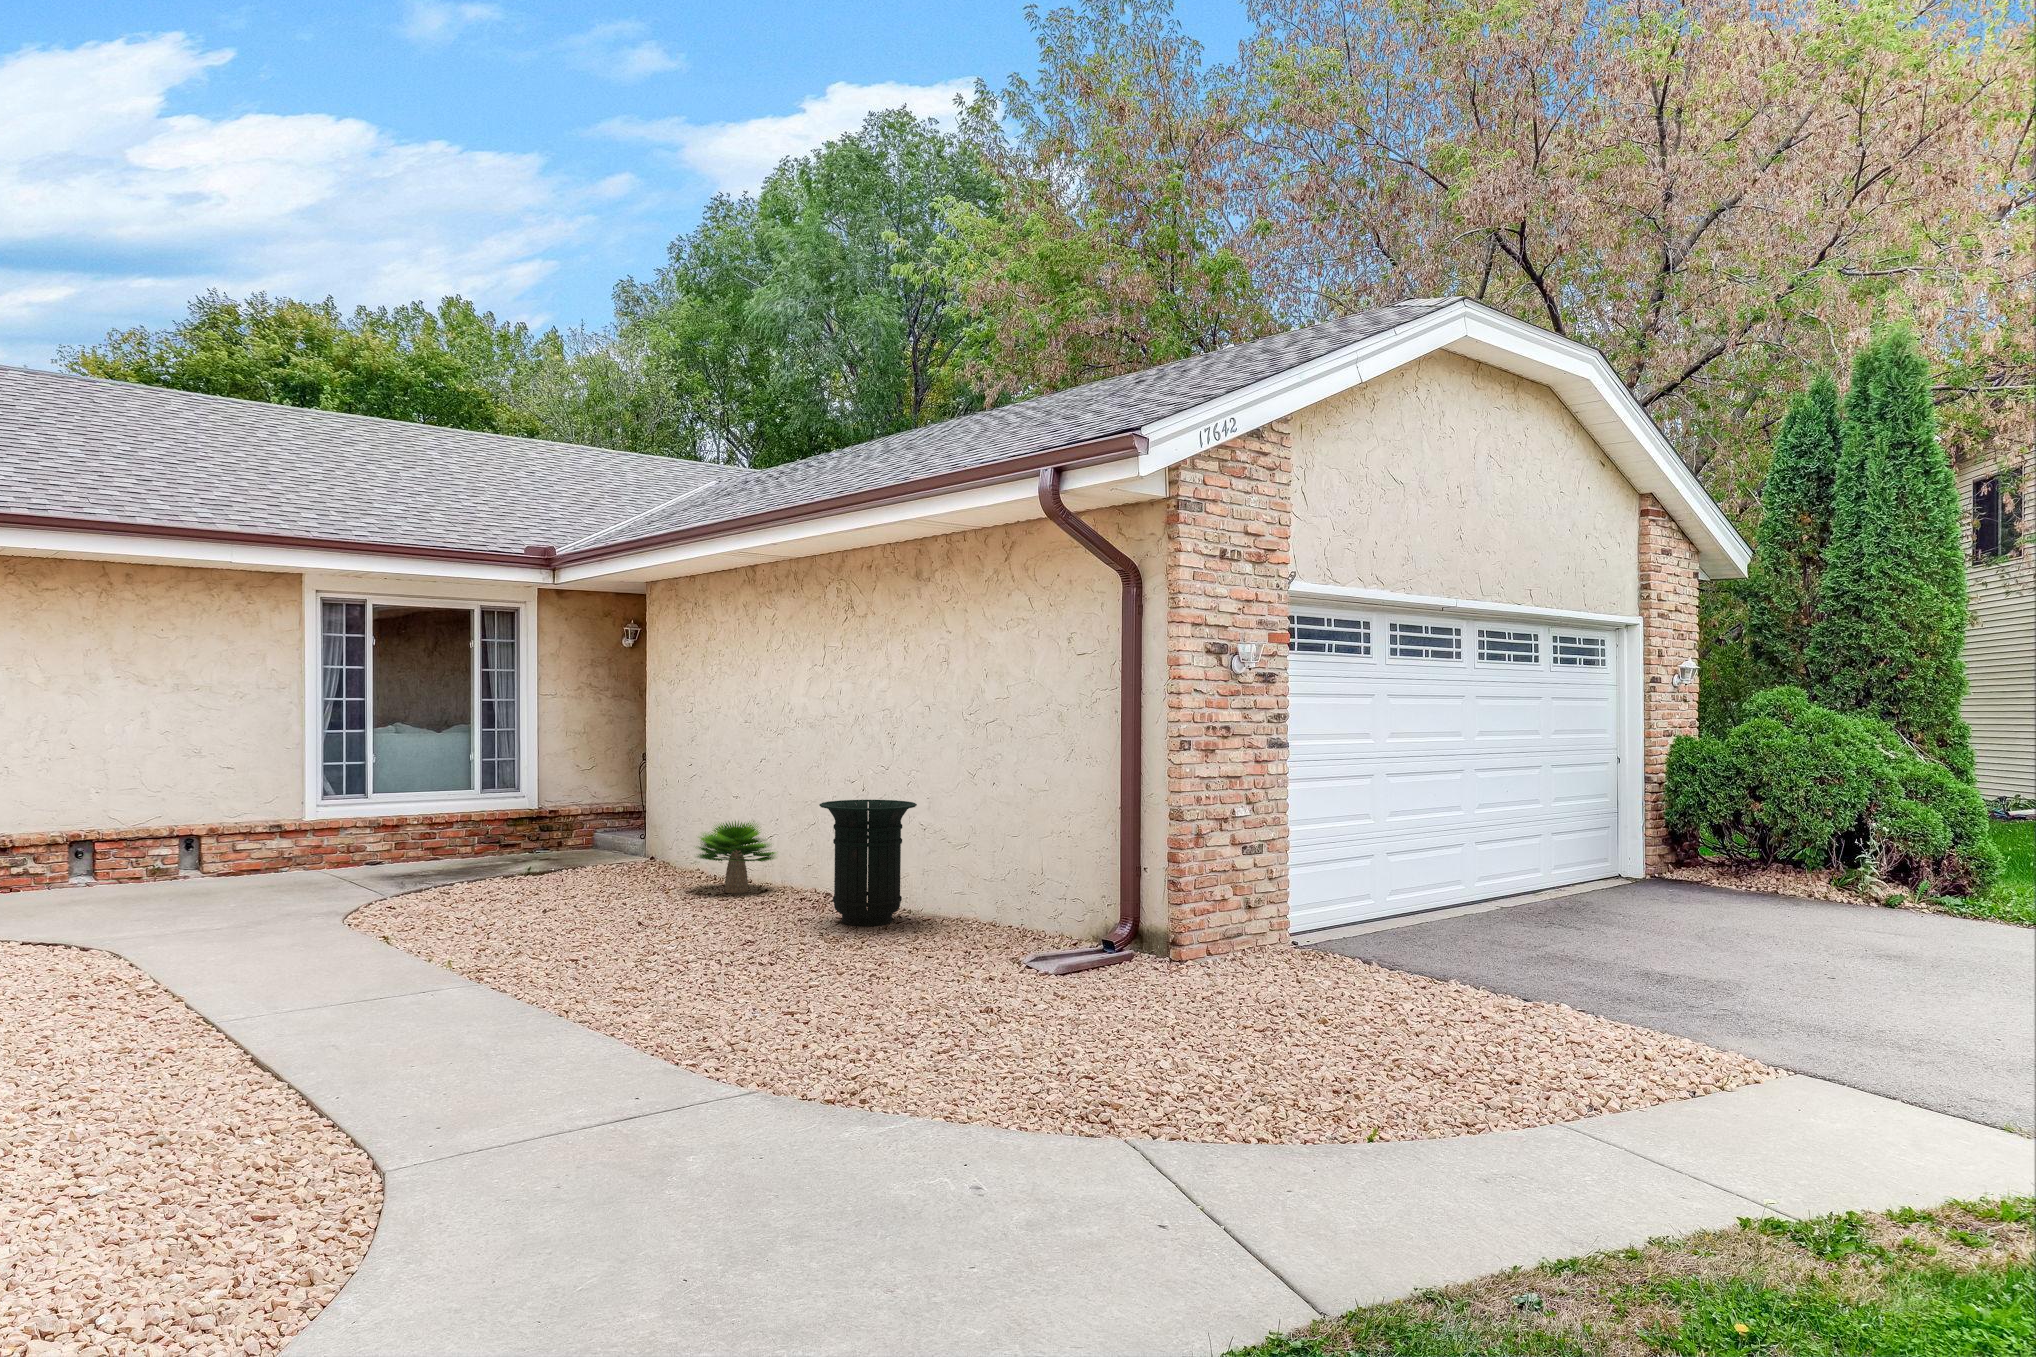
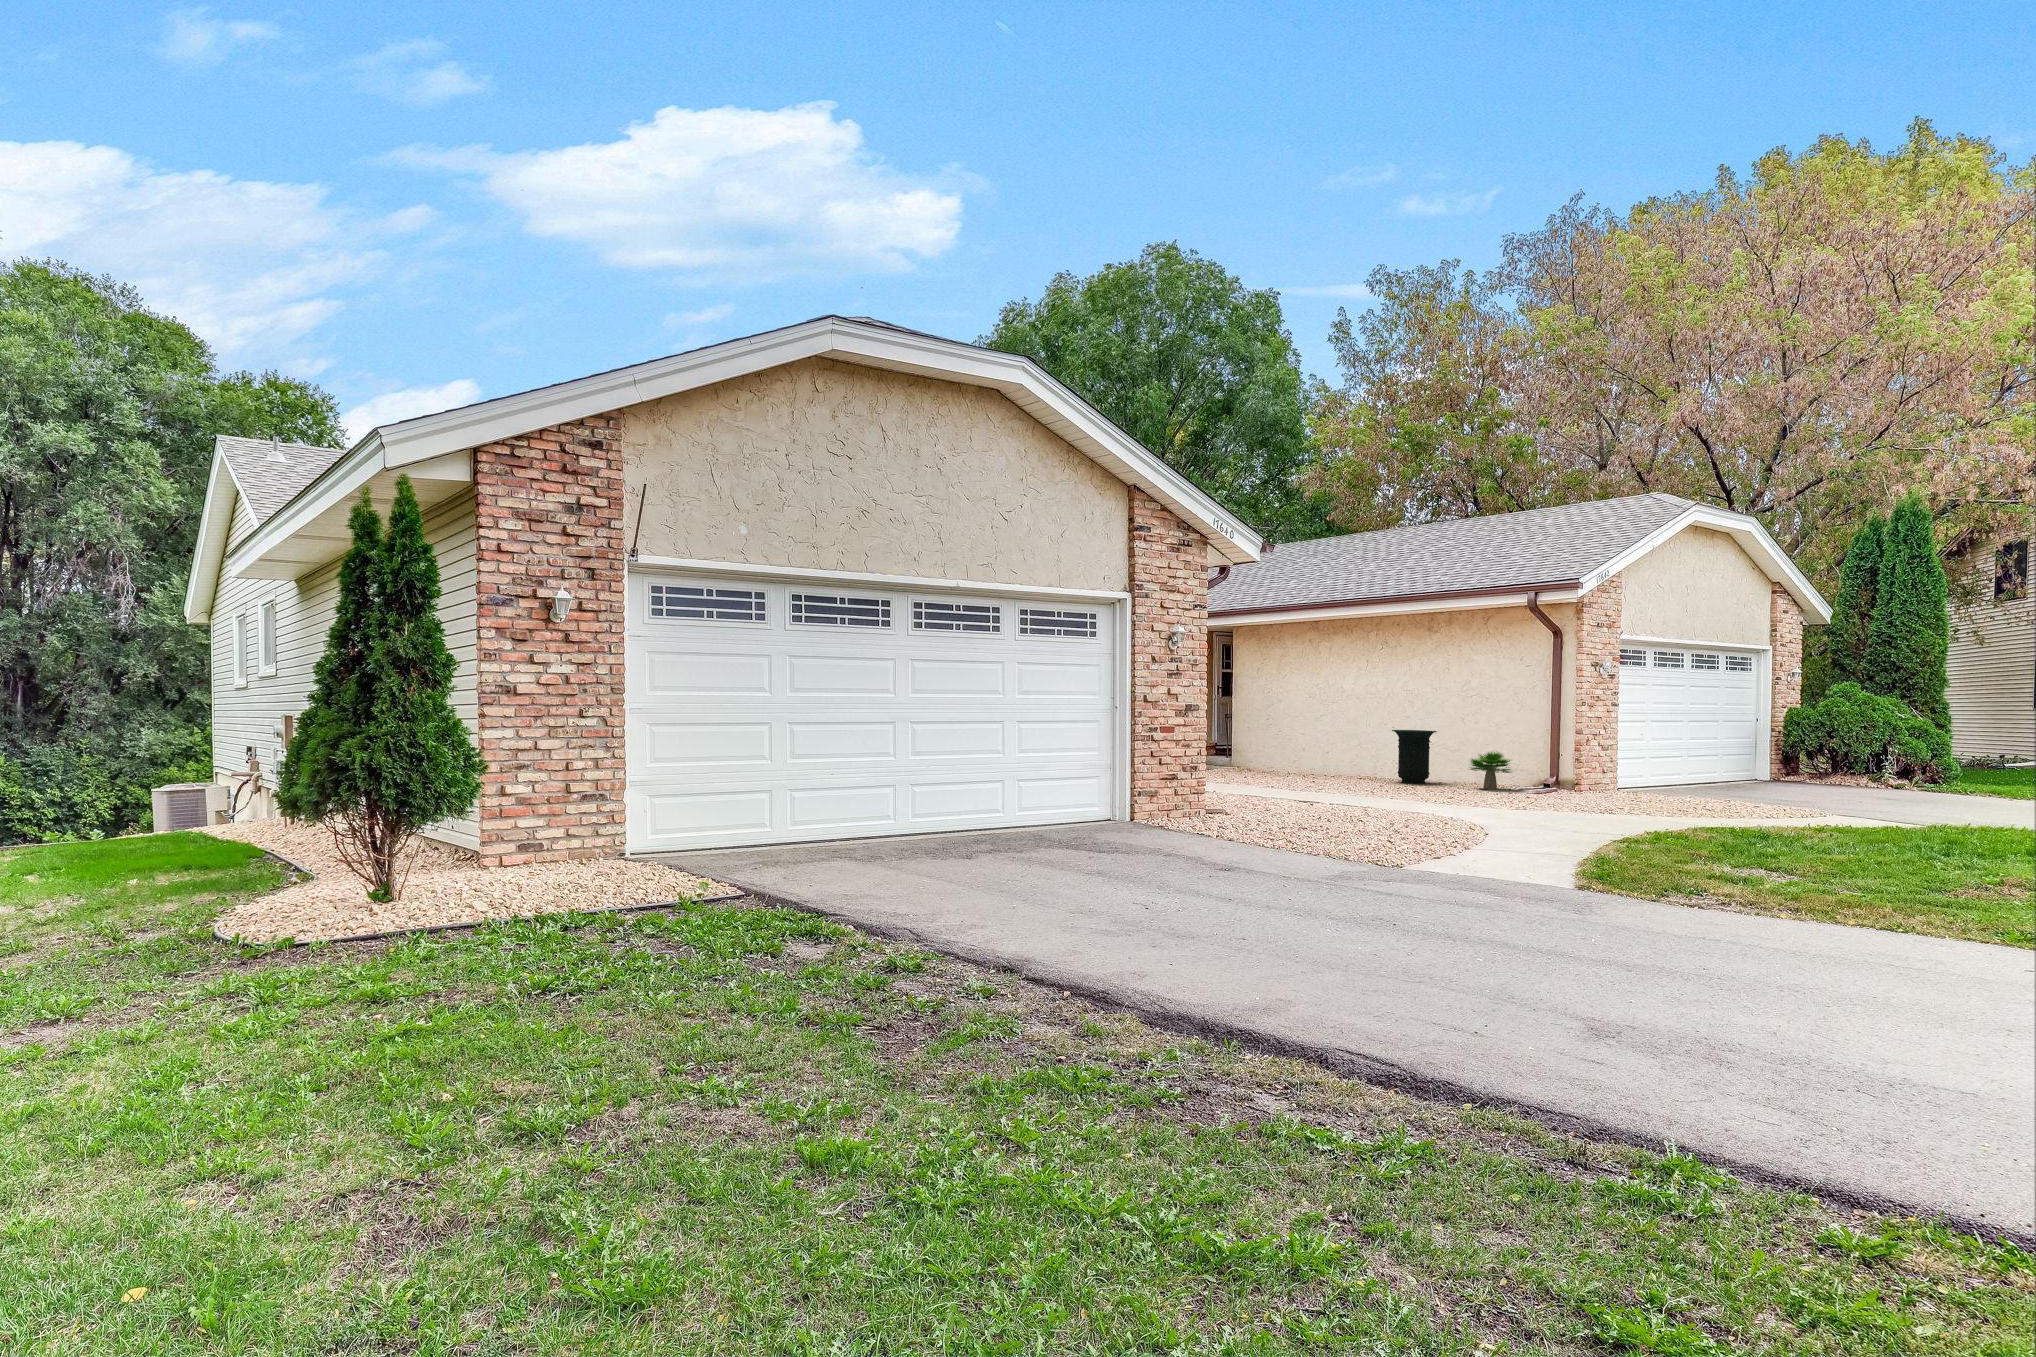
potted plant: present [697,821,776,893] -> present [1469,752,1511,790]

